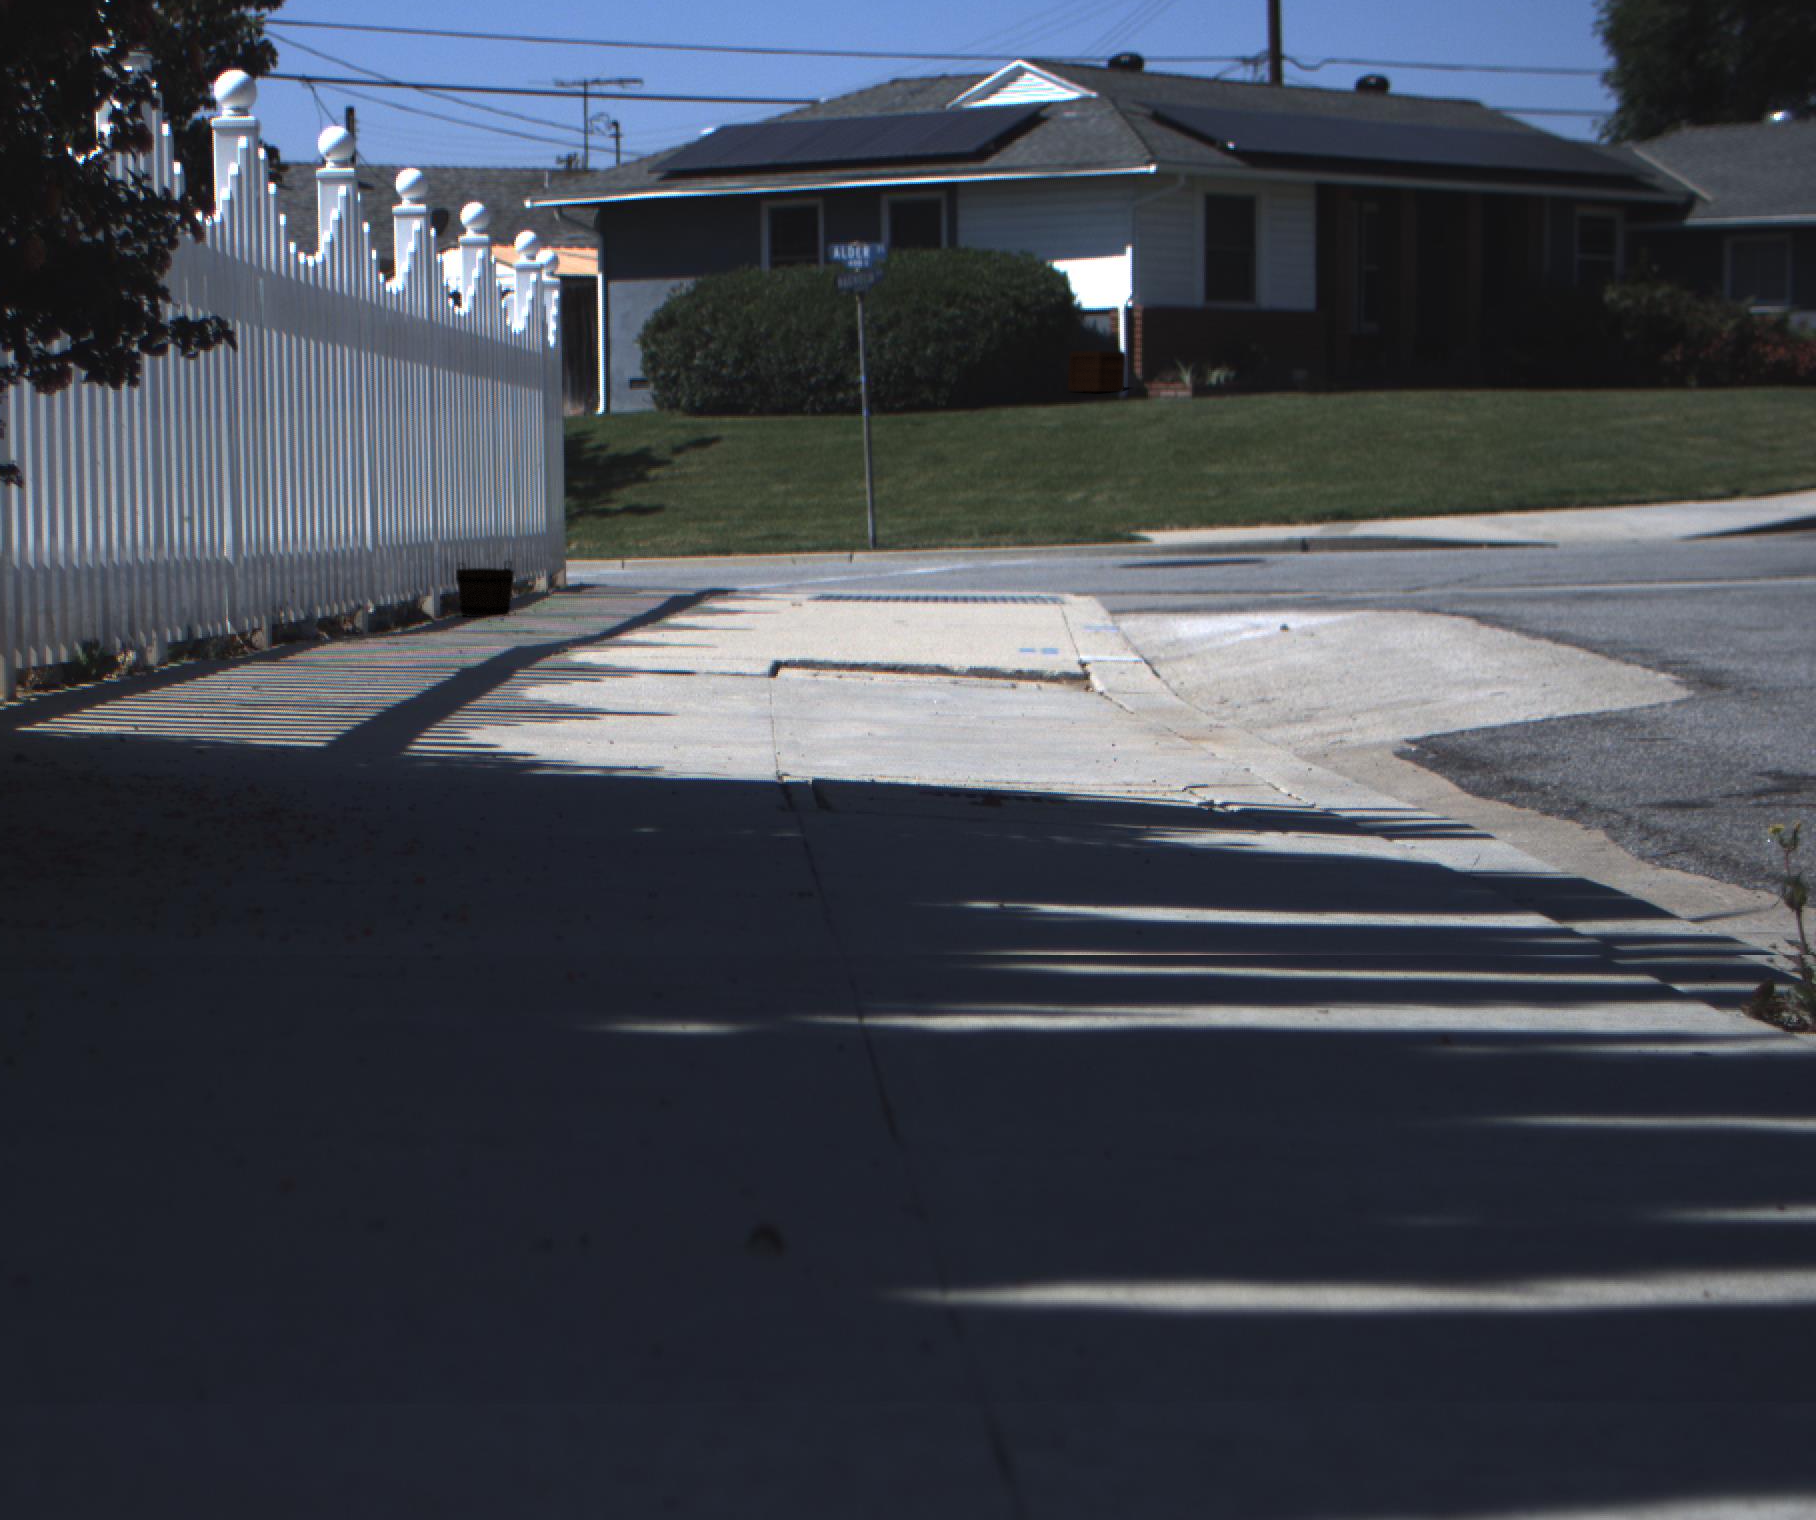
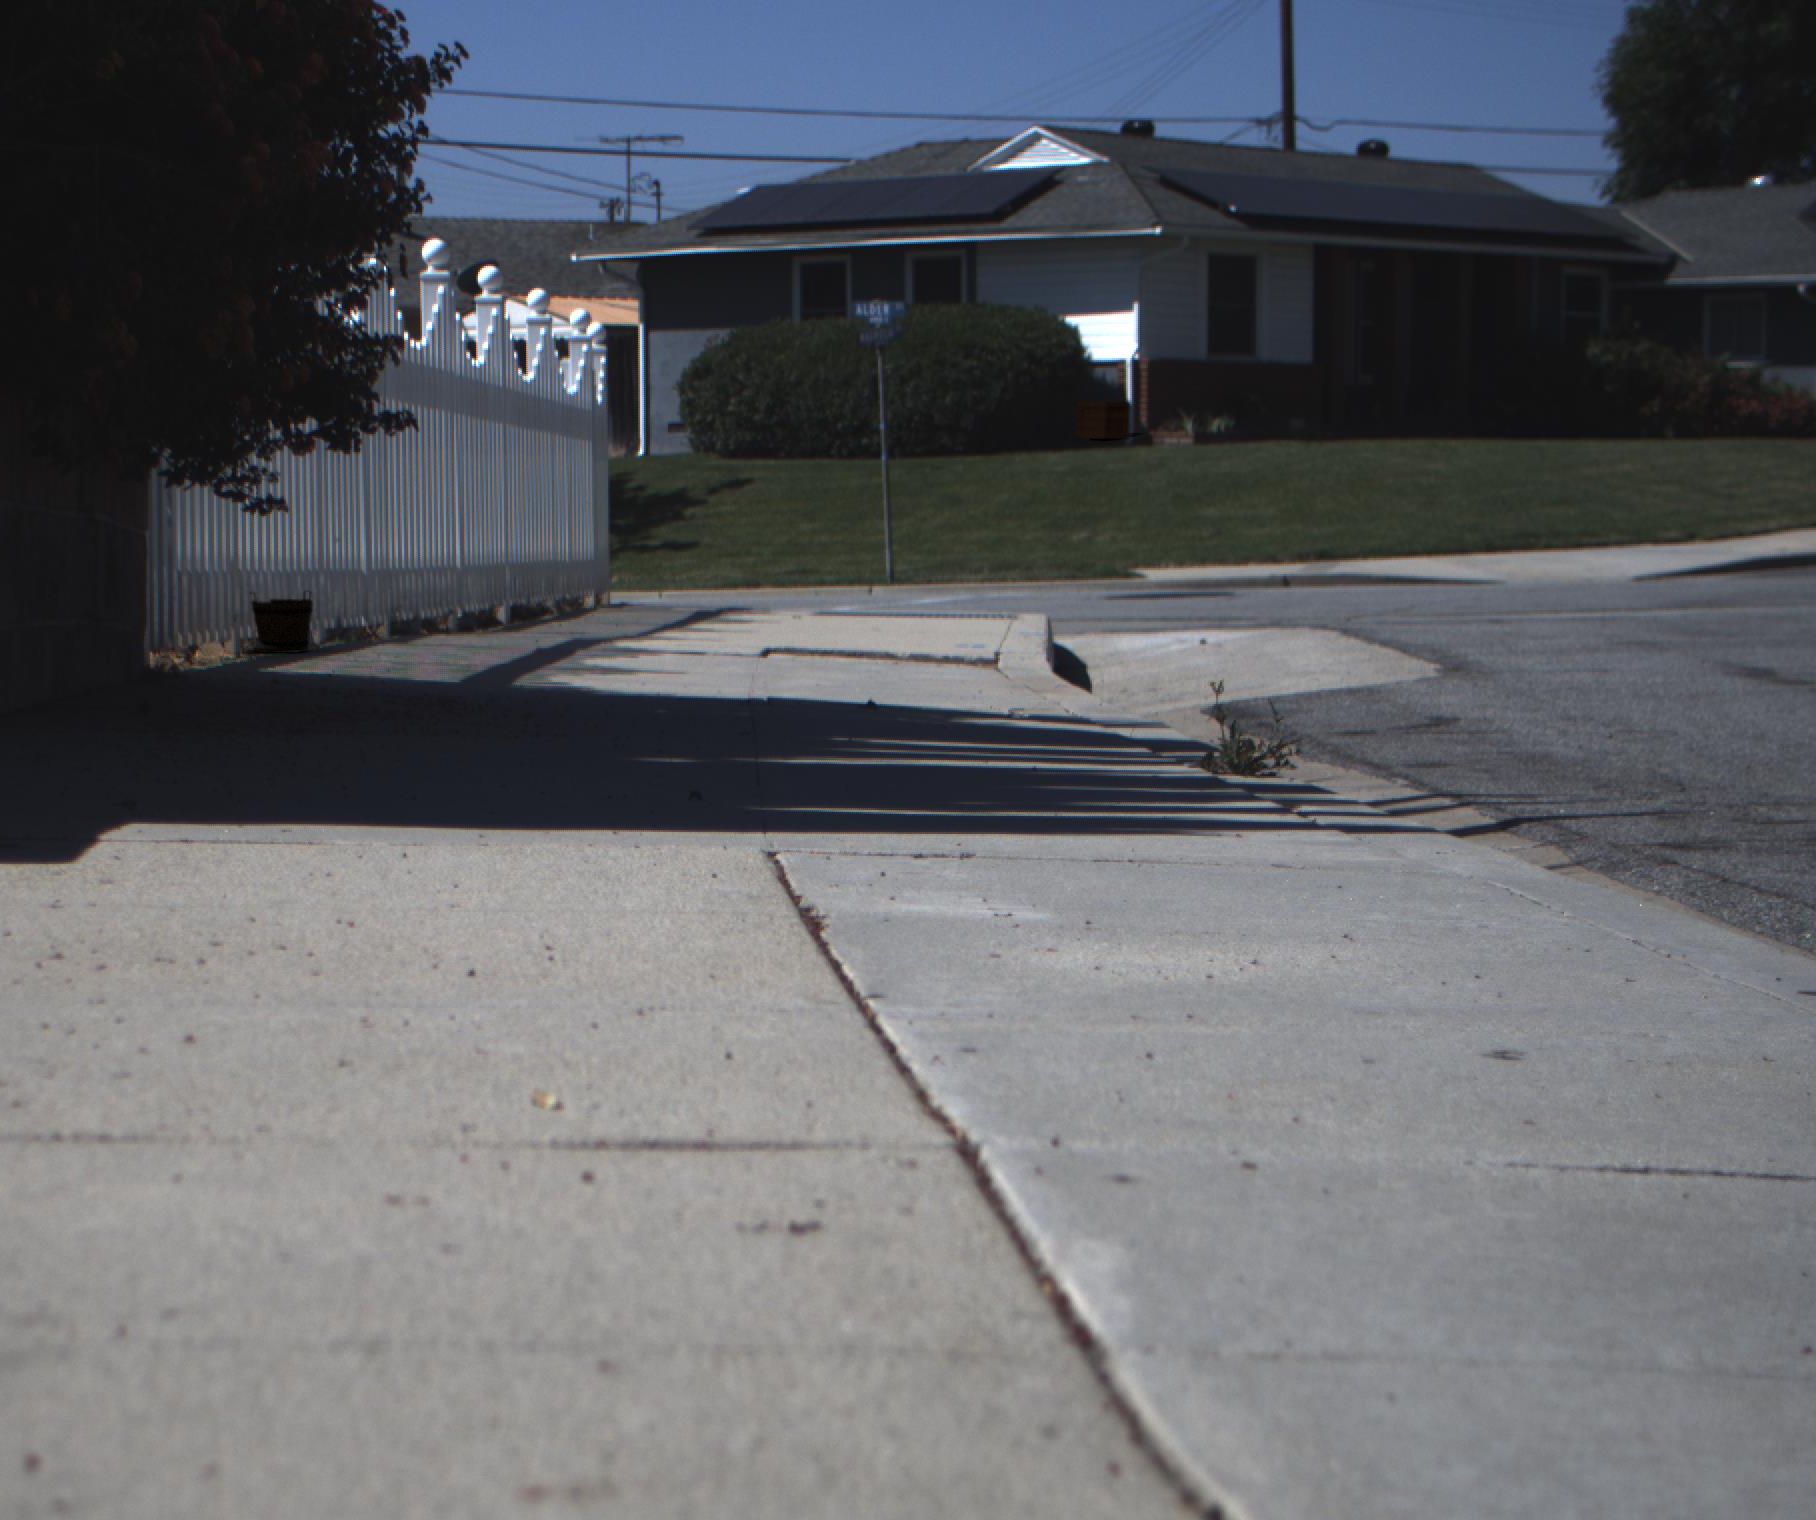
bucket: present [456,562,514,617] -> present [251,591,313,653]

